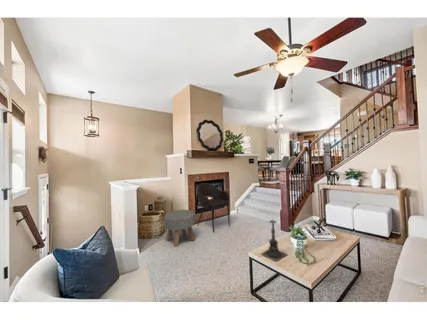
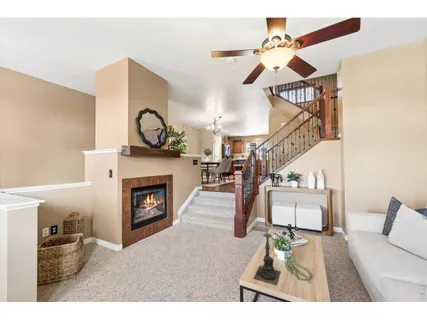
armchair: present [197,183,230,232] -> none [134,189,178,253]
ottoman: present [164,210,195,247] -> none [87,228,137,287]

